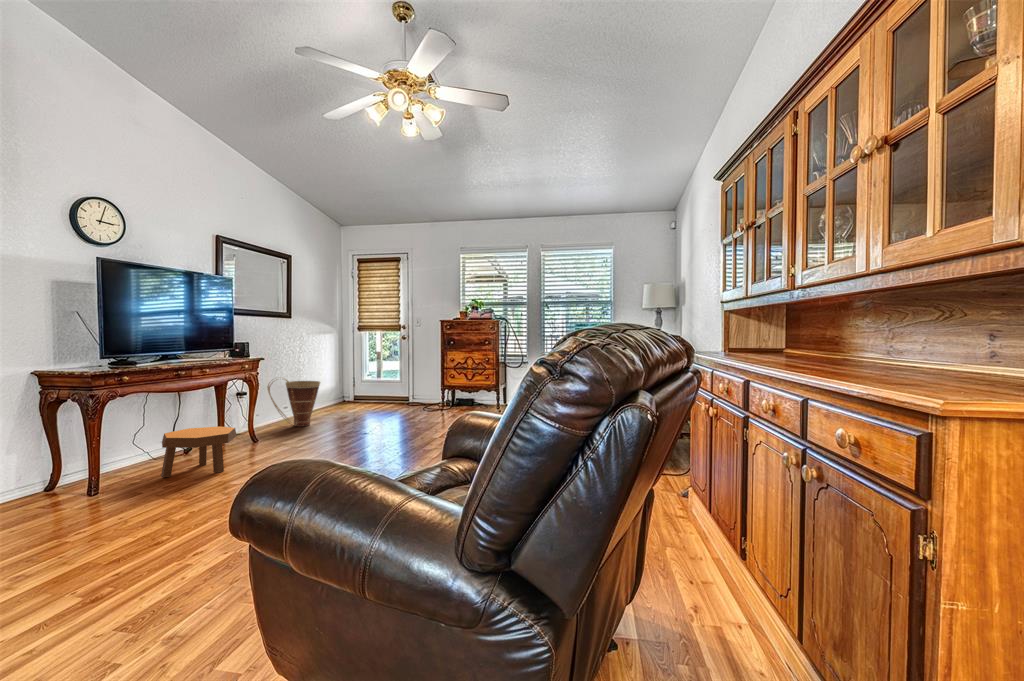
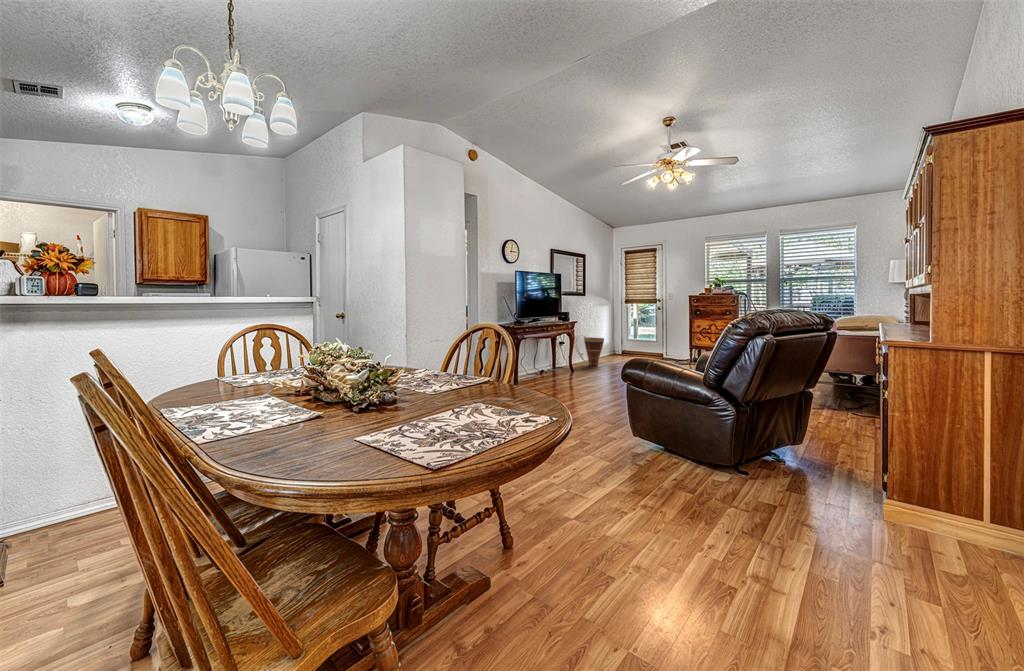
footstool: present [161,426,237,477] -> none [537,359,569,383]

